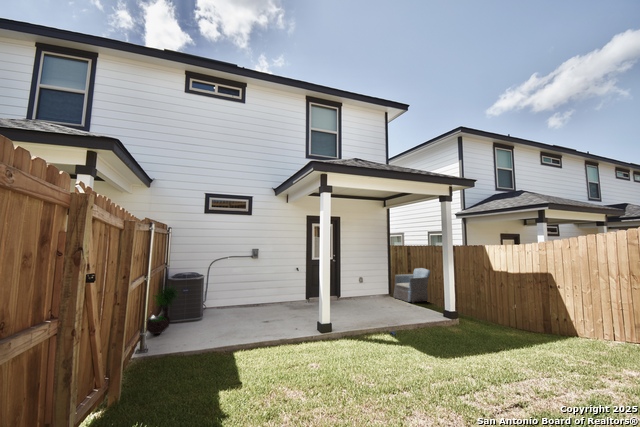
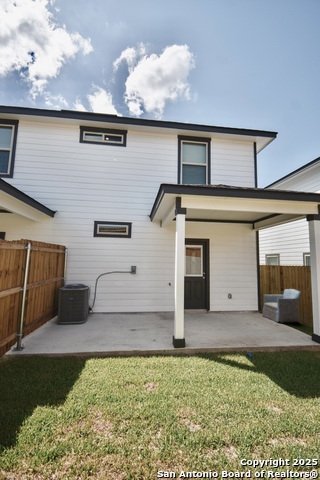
potted tree: present [147,288,178,334] -> none [35,293,62,334]

